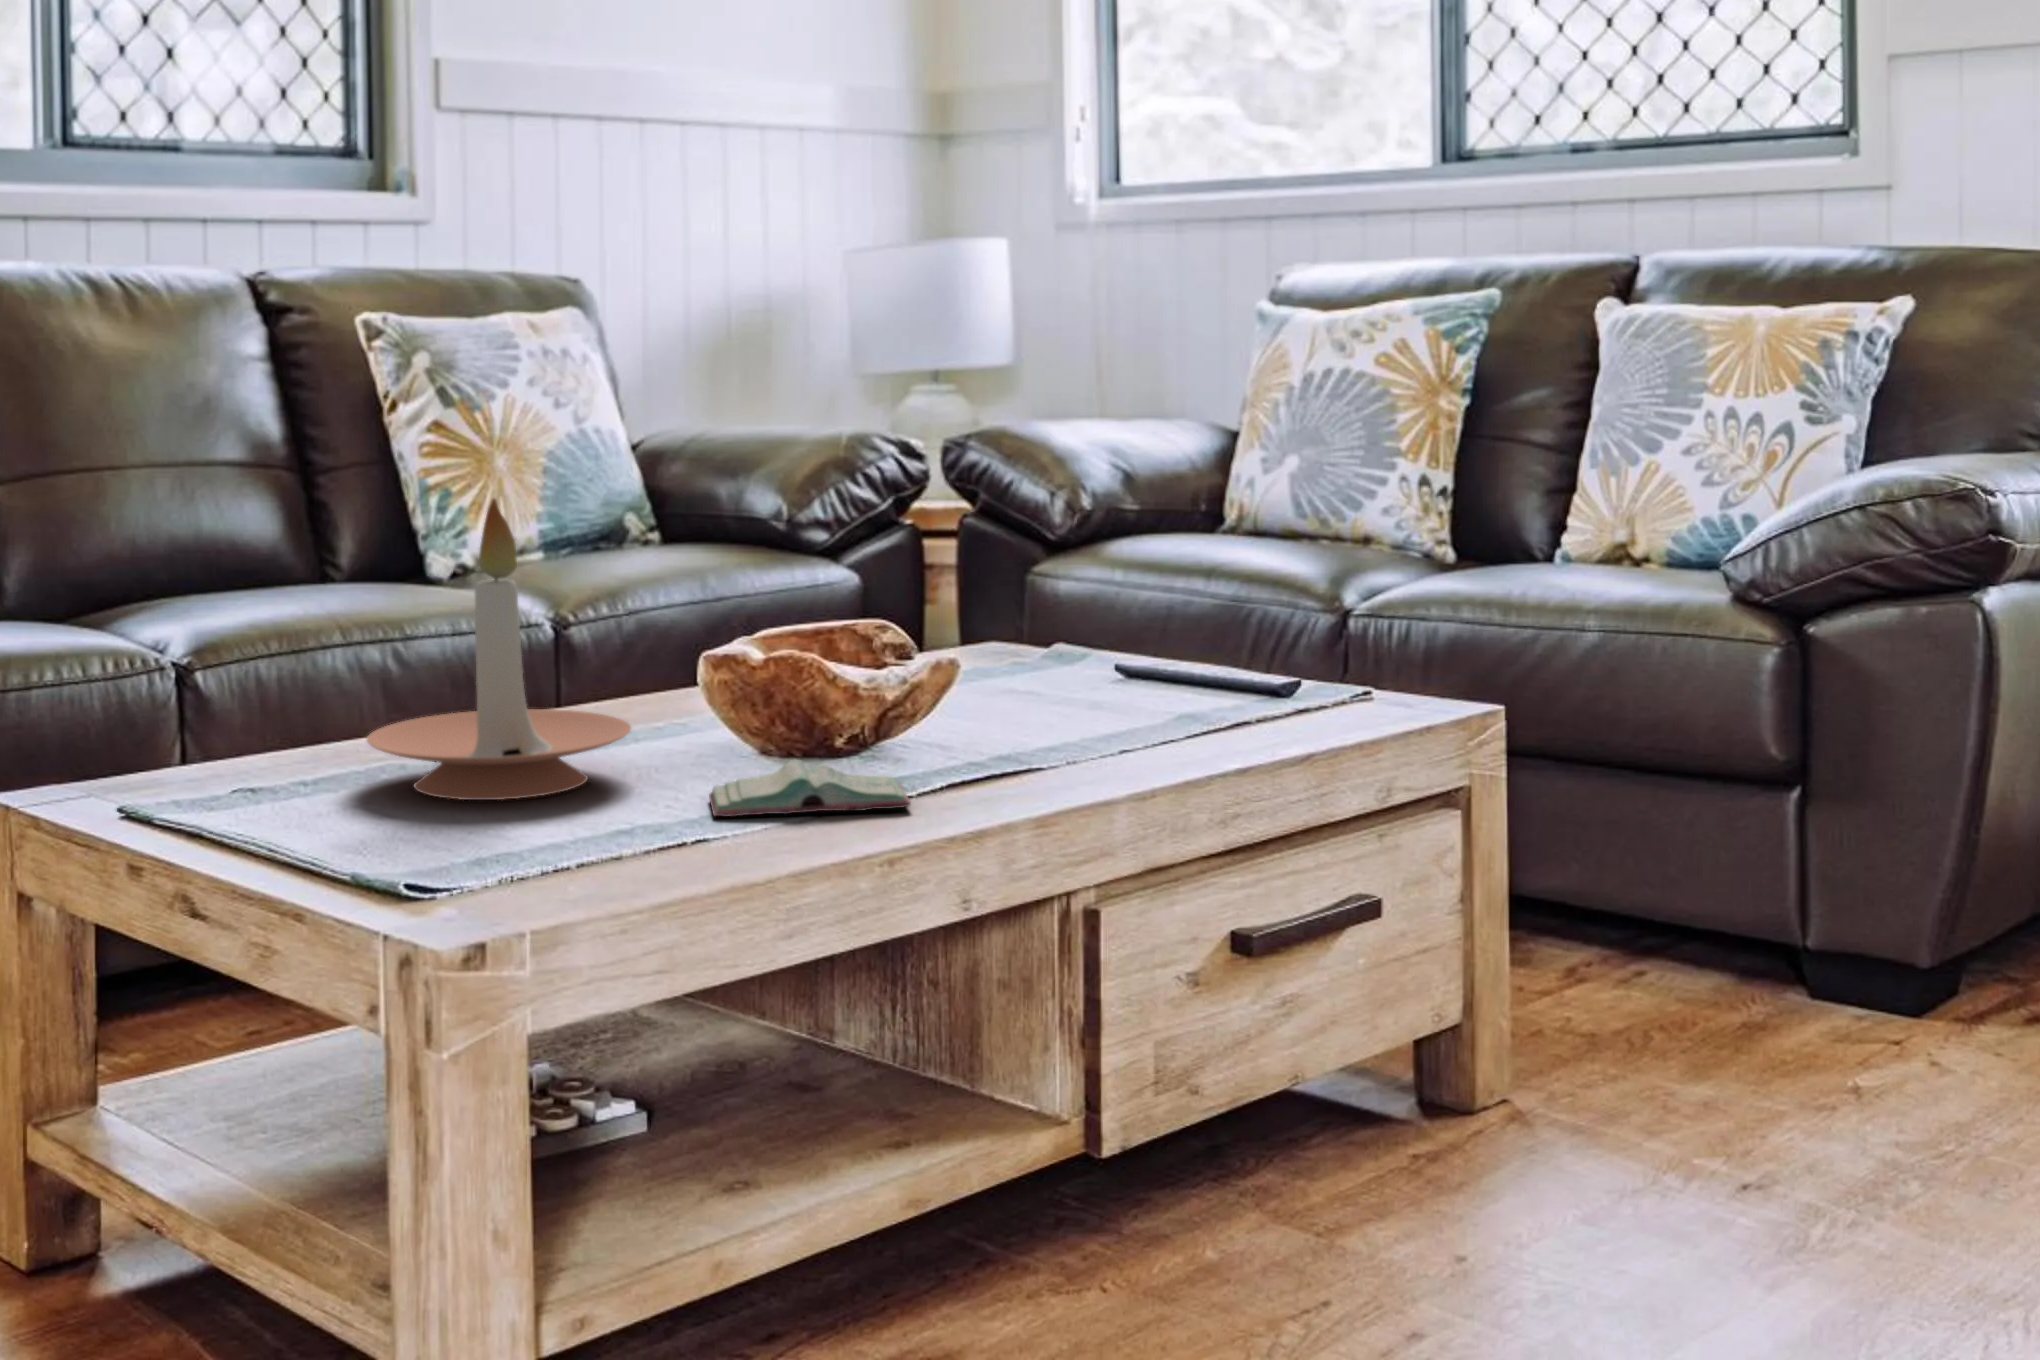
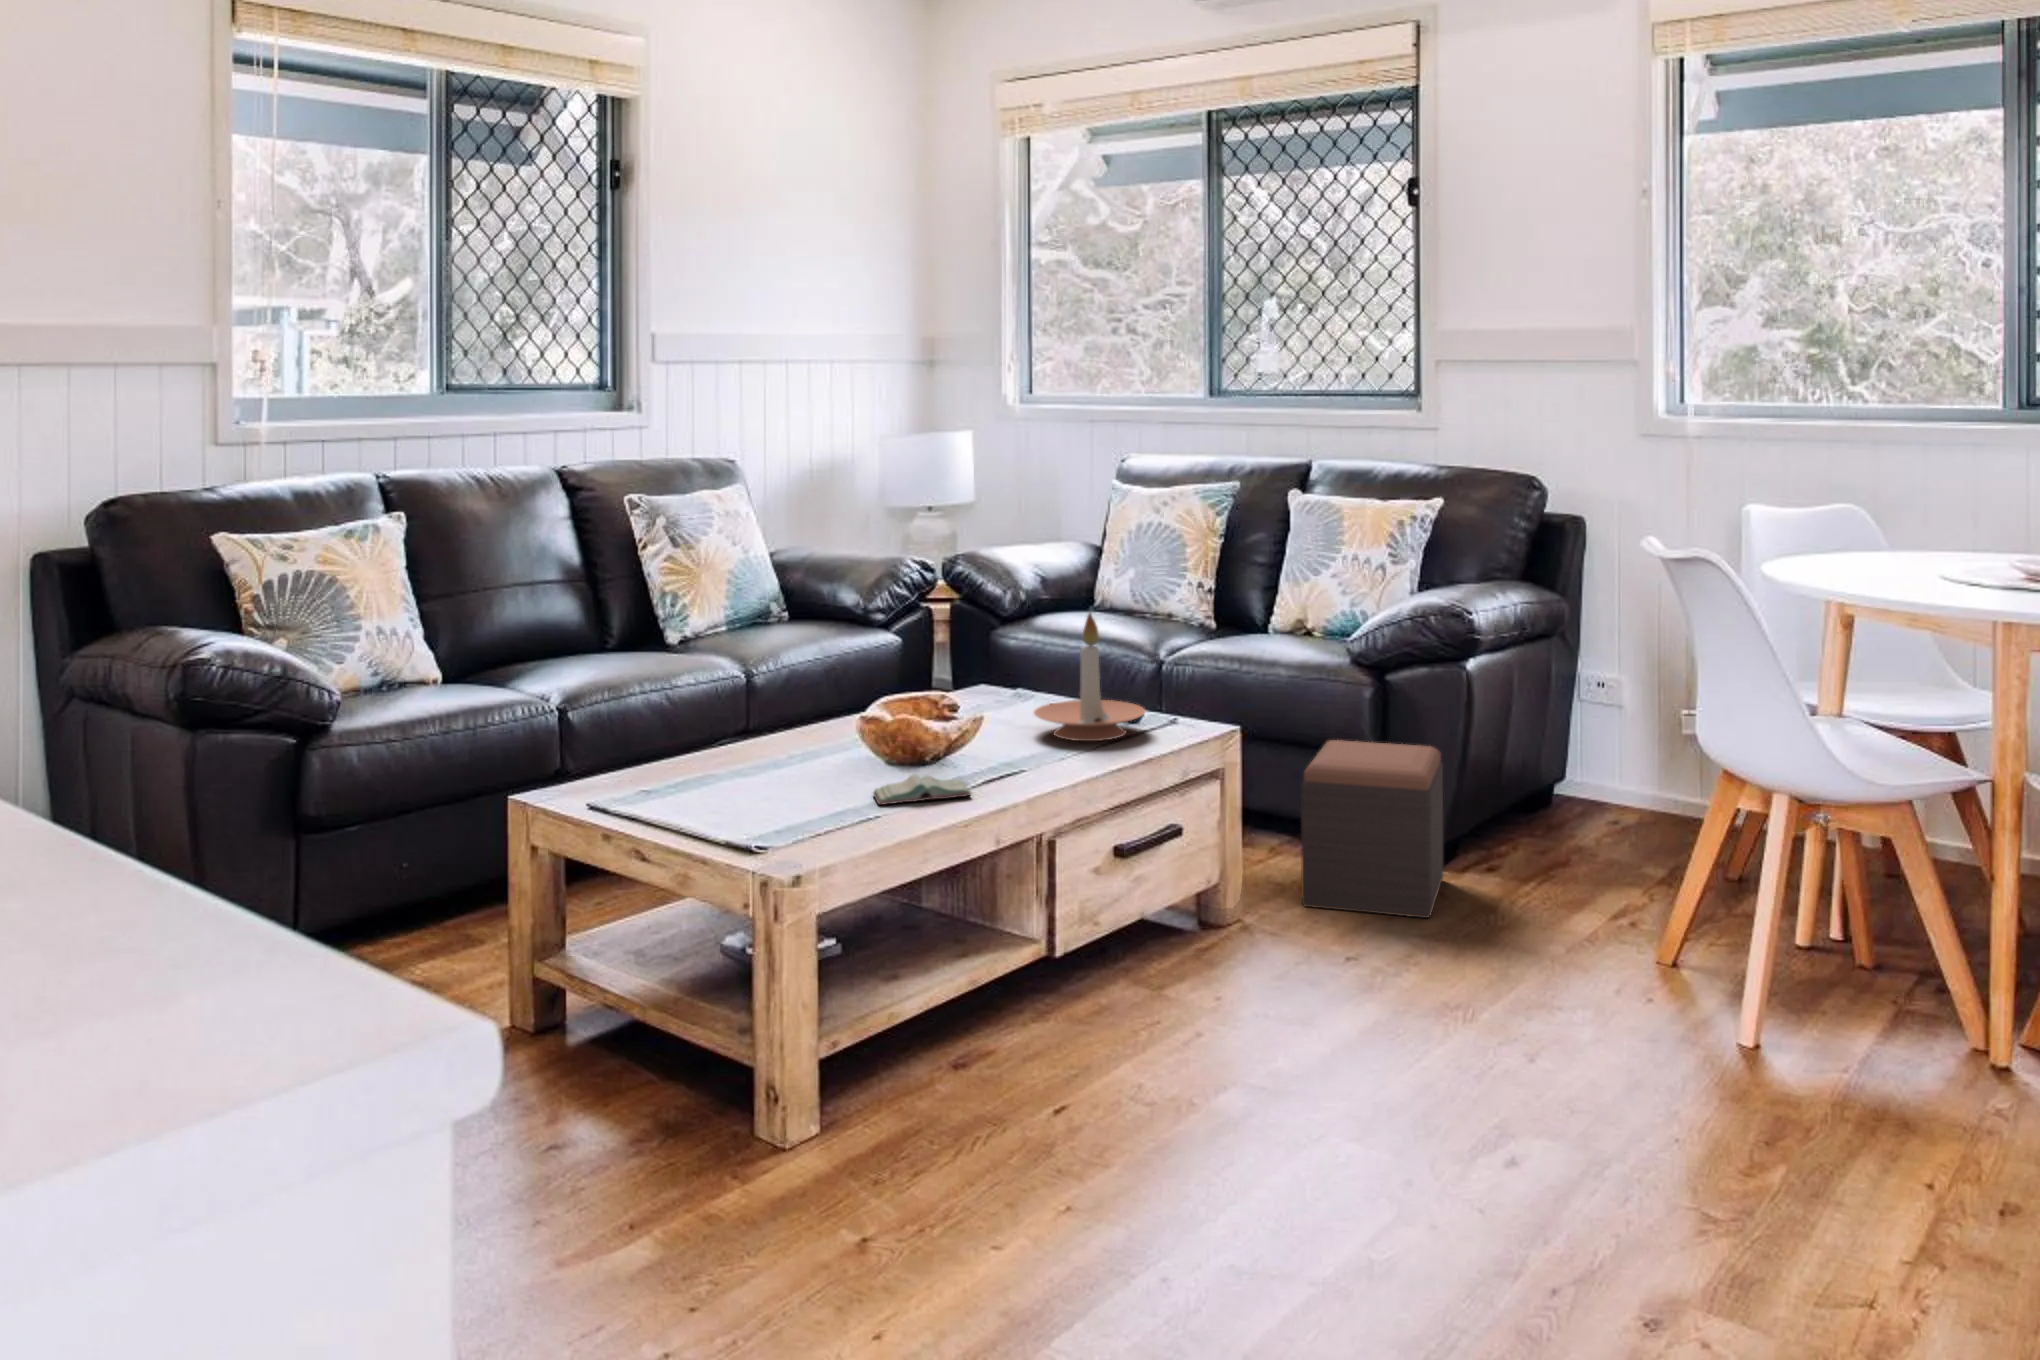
candle holder: present [367,499,631,800] -> present [1034,613,1146,741]
footstool: none [1641,756,1964,1137] -> present [1301,740,1443,918]

